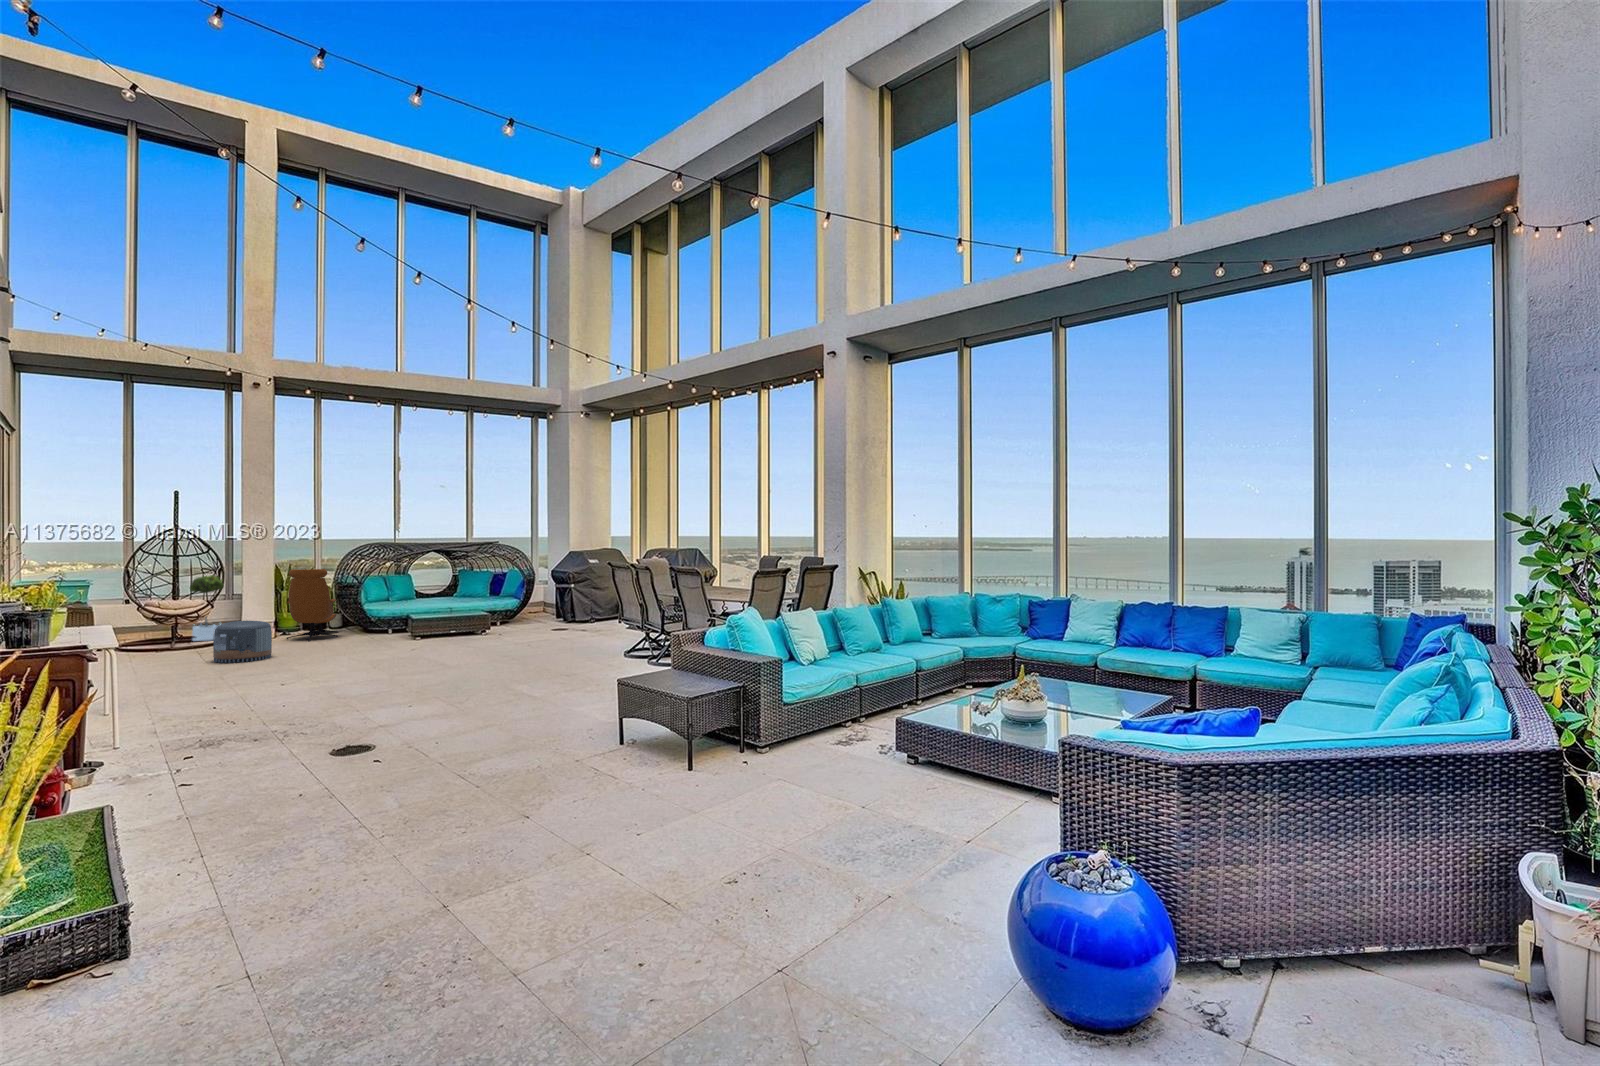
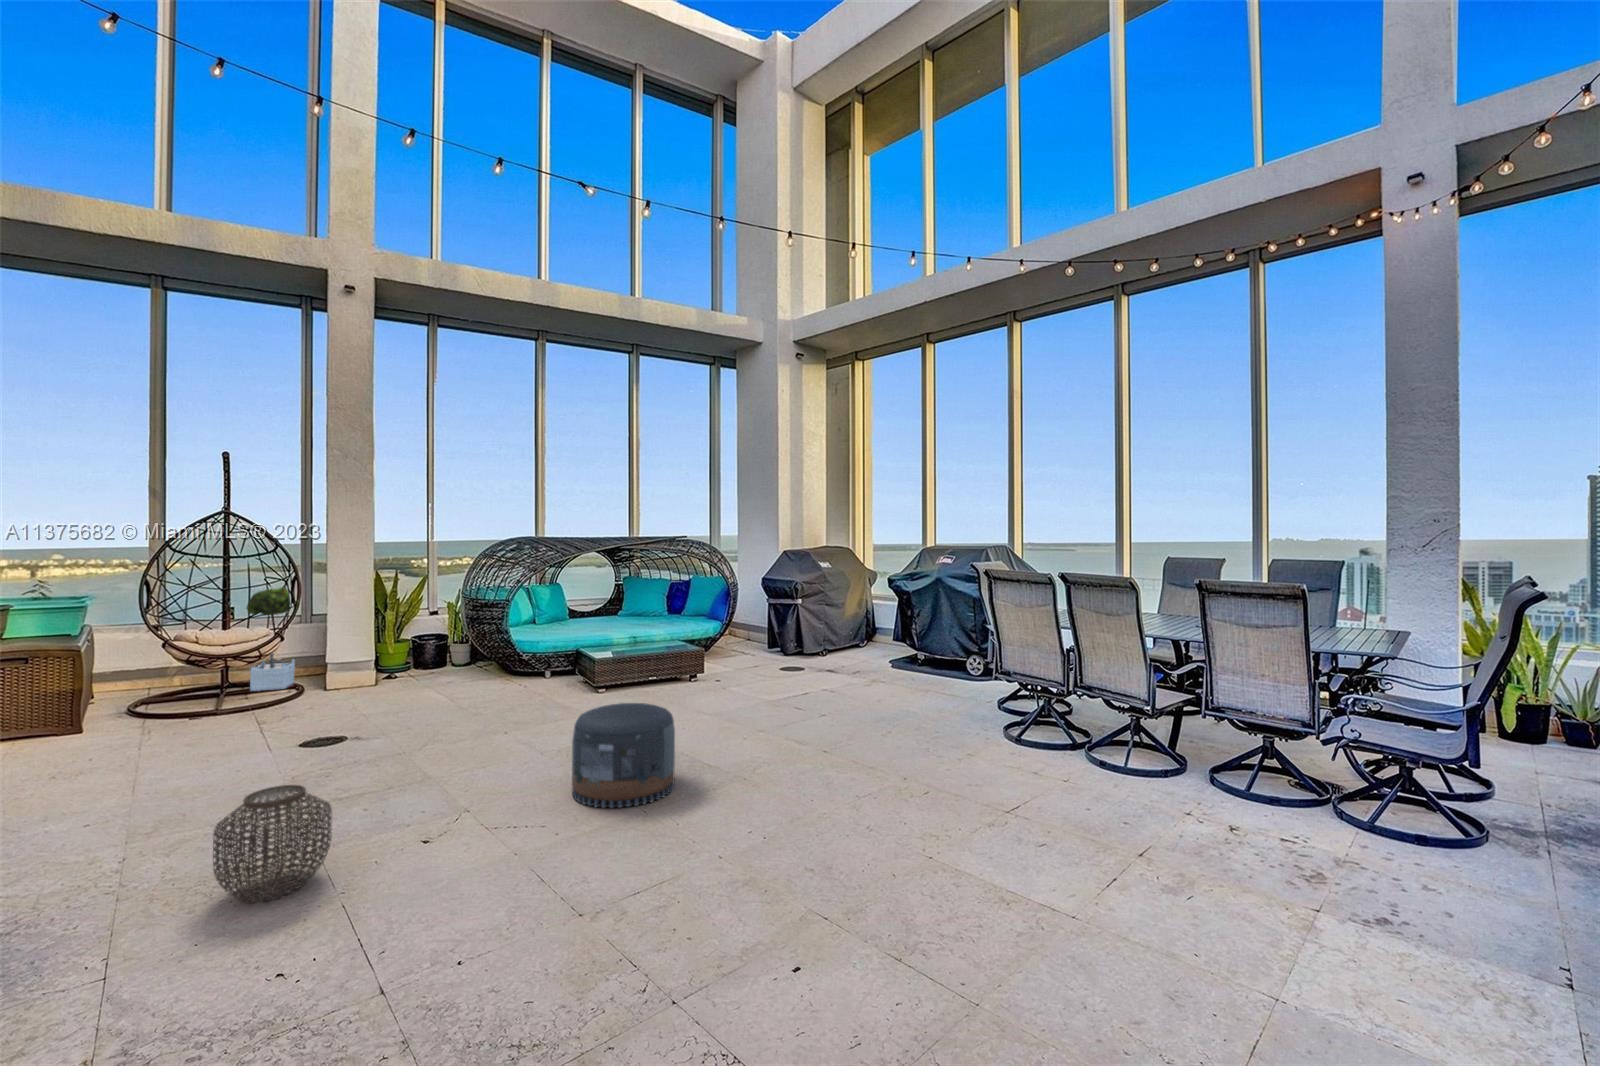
lounge chair: present [287,569,338,641] -> none [397,580,474,692]
pouf: present [213,621,272,663] -> present [572,703,675,808]
woven basket: none [174,649,224,693] -> present [213,785,332,903]

